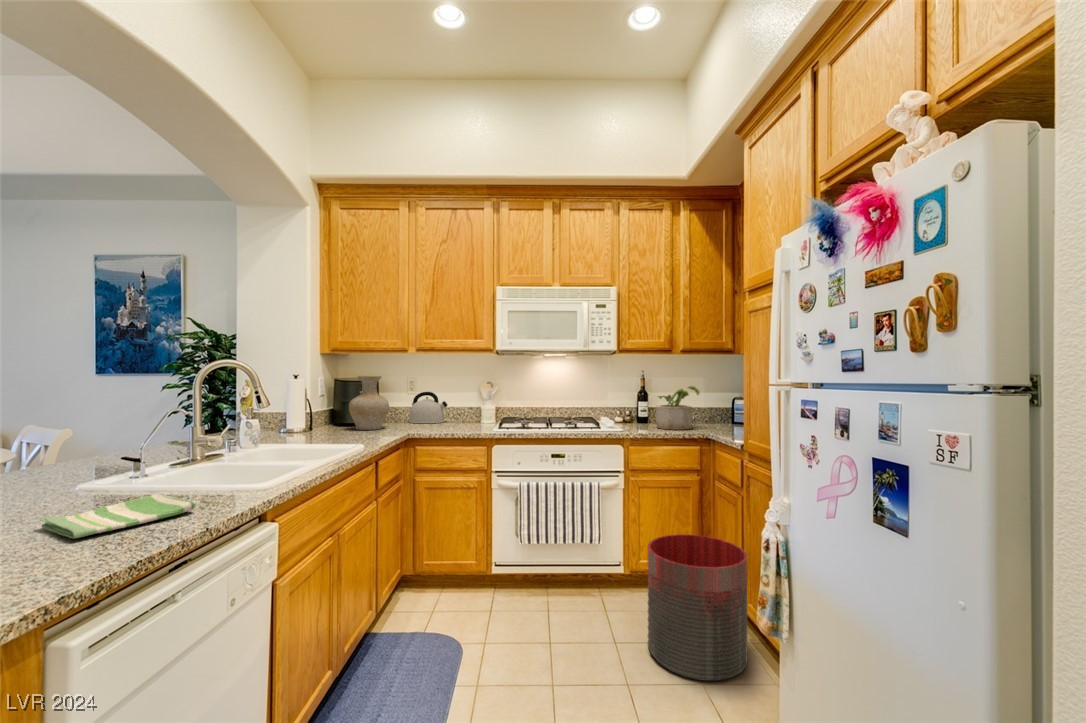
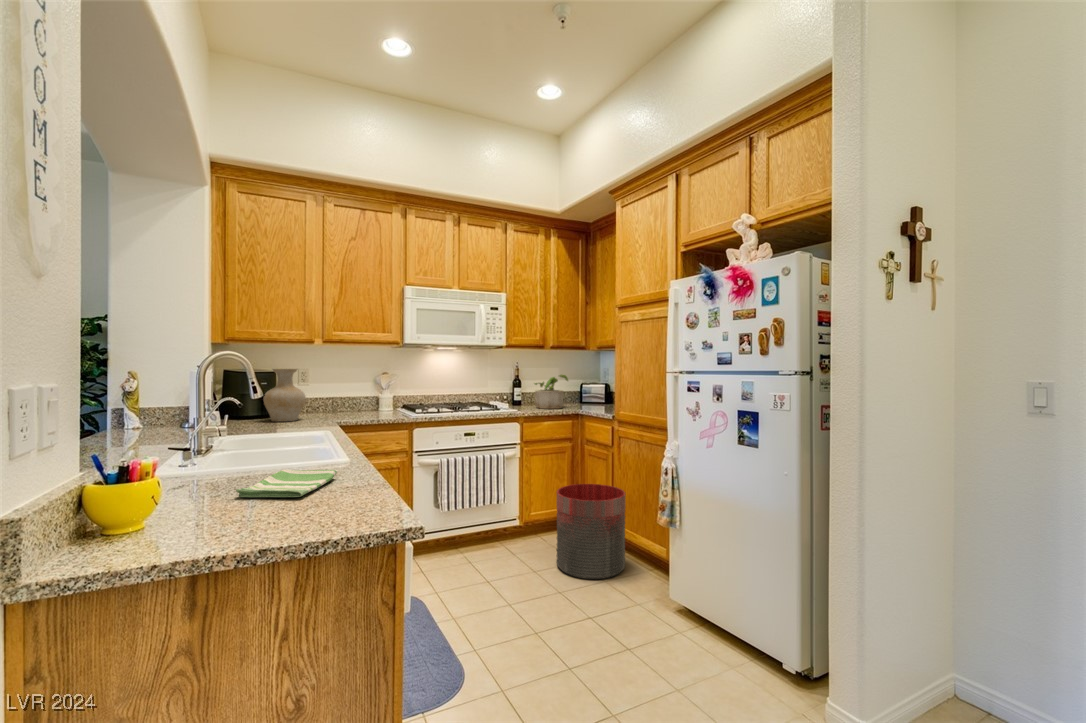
kettle: present [409,392,448,423] -> none [308,383,348,414]

